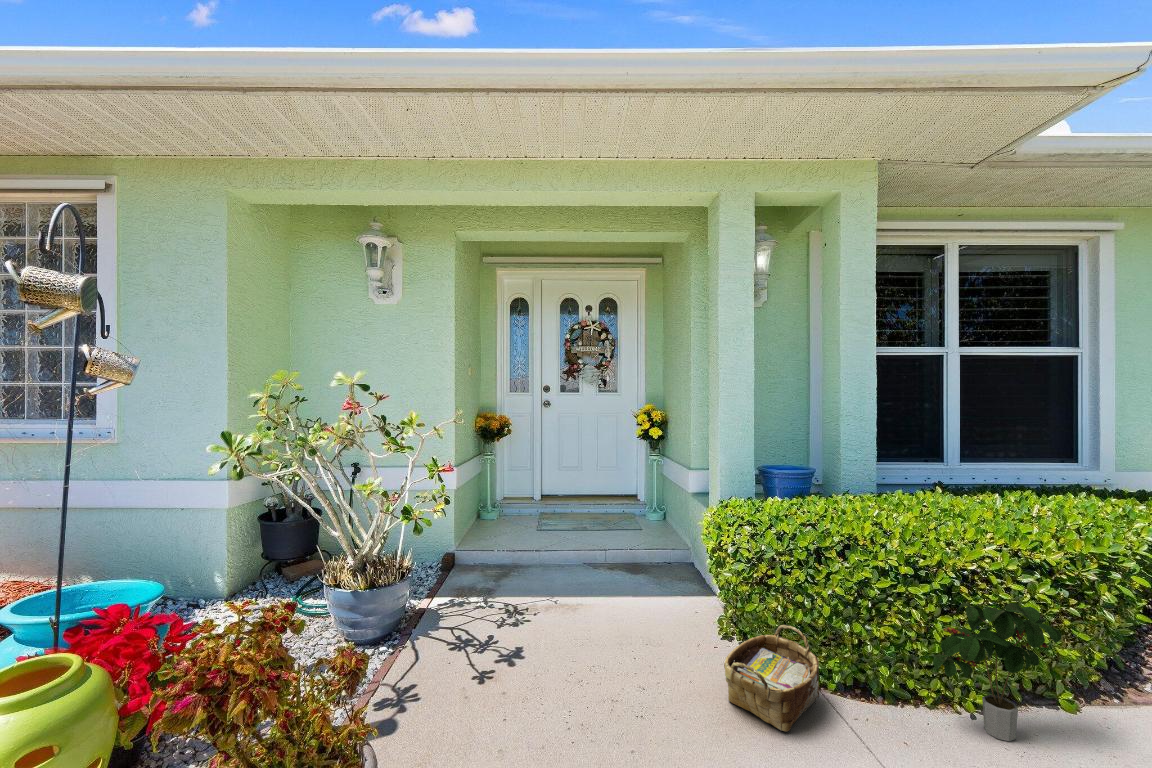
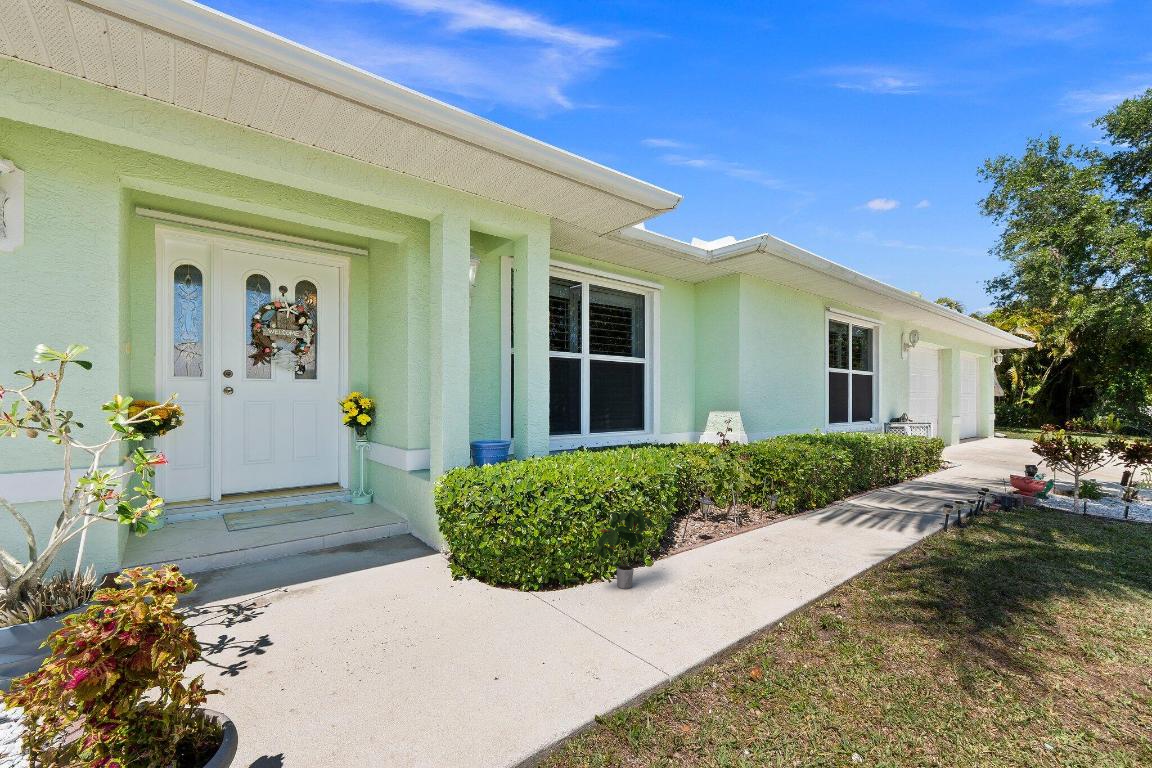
woven basket: present [724,625,819,731] -> none [471,549,532,618]

